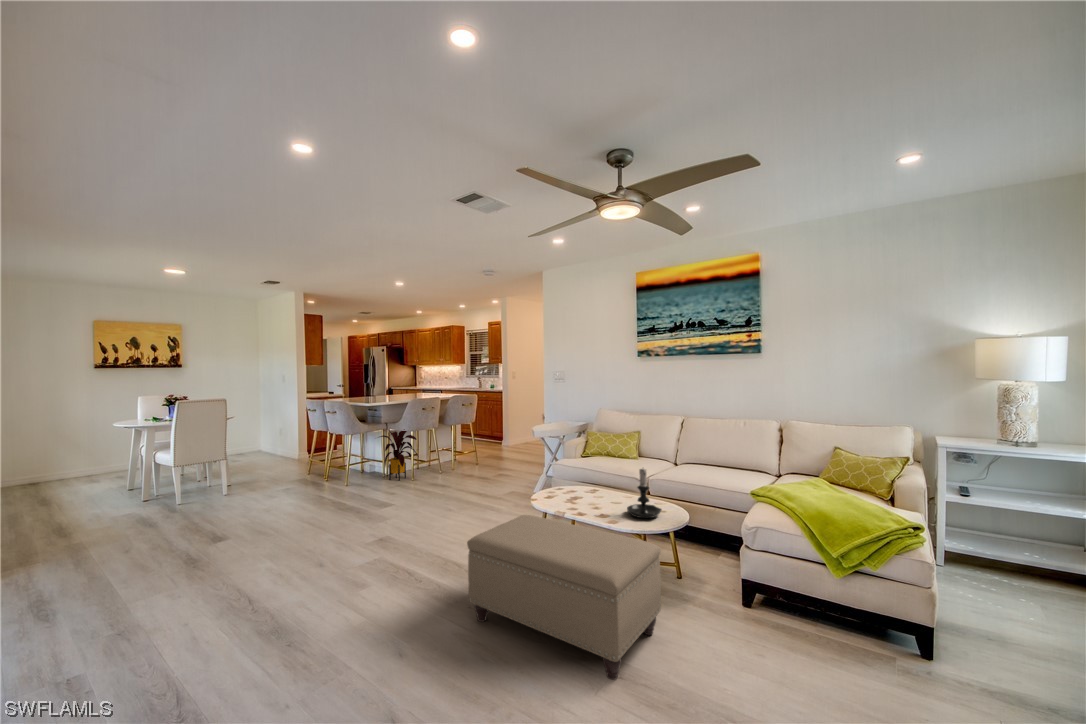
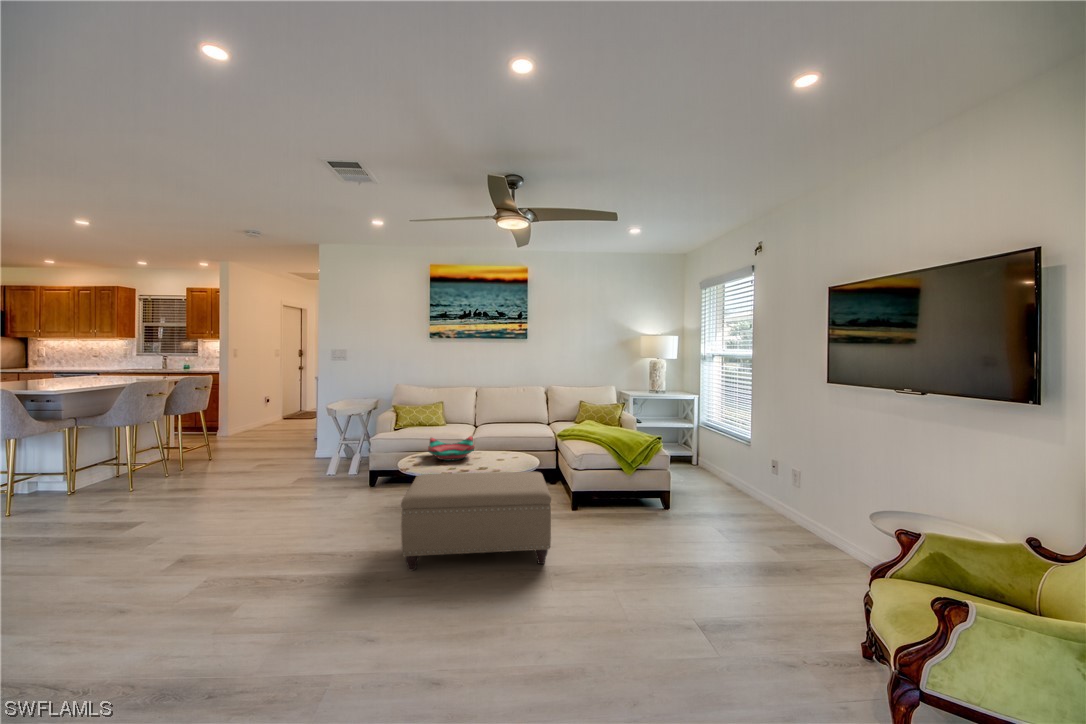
house plant: present [380,429,418,481] -> none [61,423,149,495]
candle holder: present [627,469,662,518] -> none [492,422,517,461]
decorative bowl: none [555,472,621,505] -> present [428,436,474,461]

